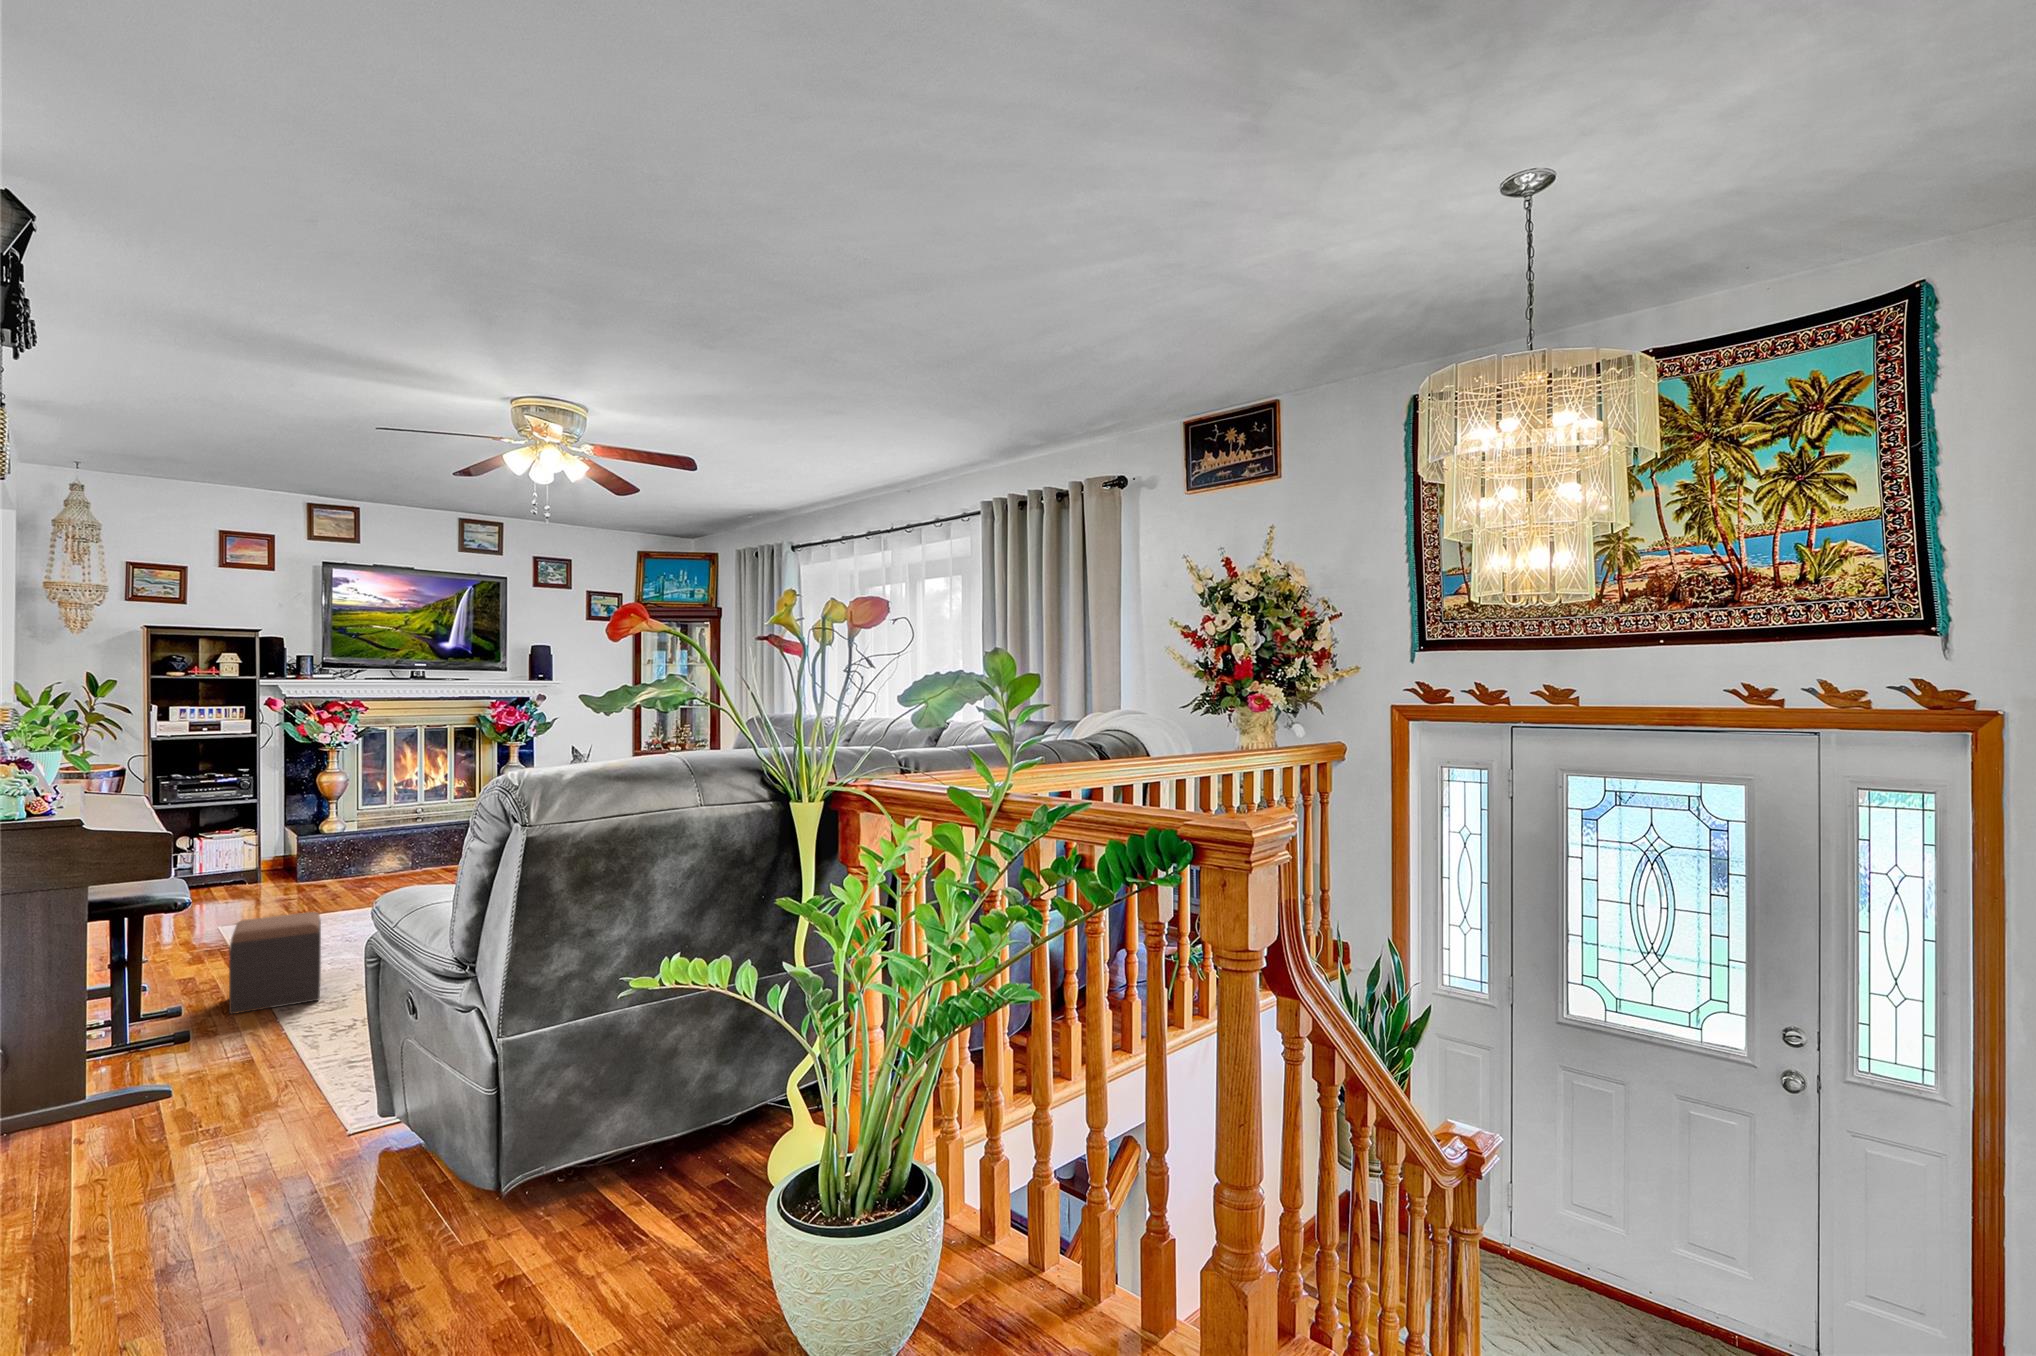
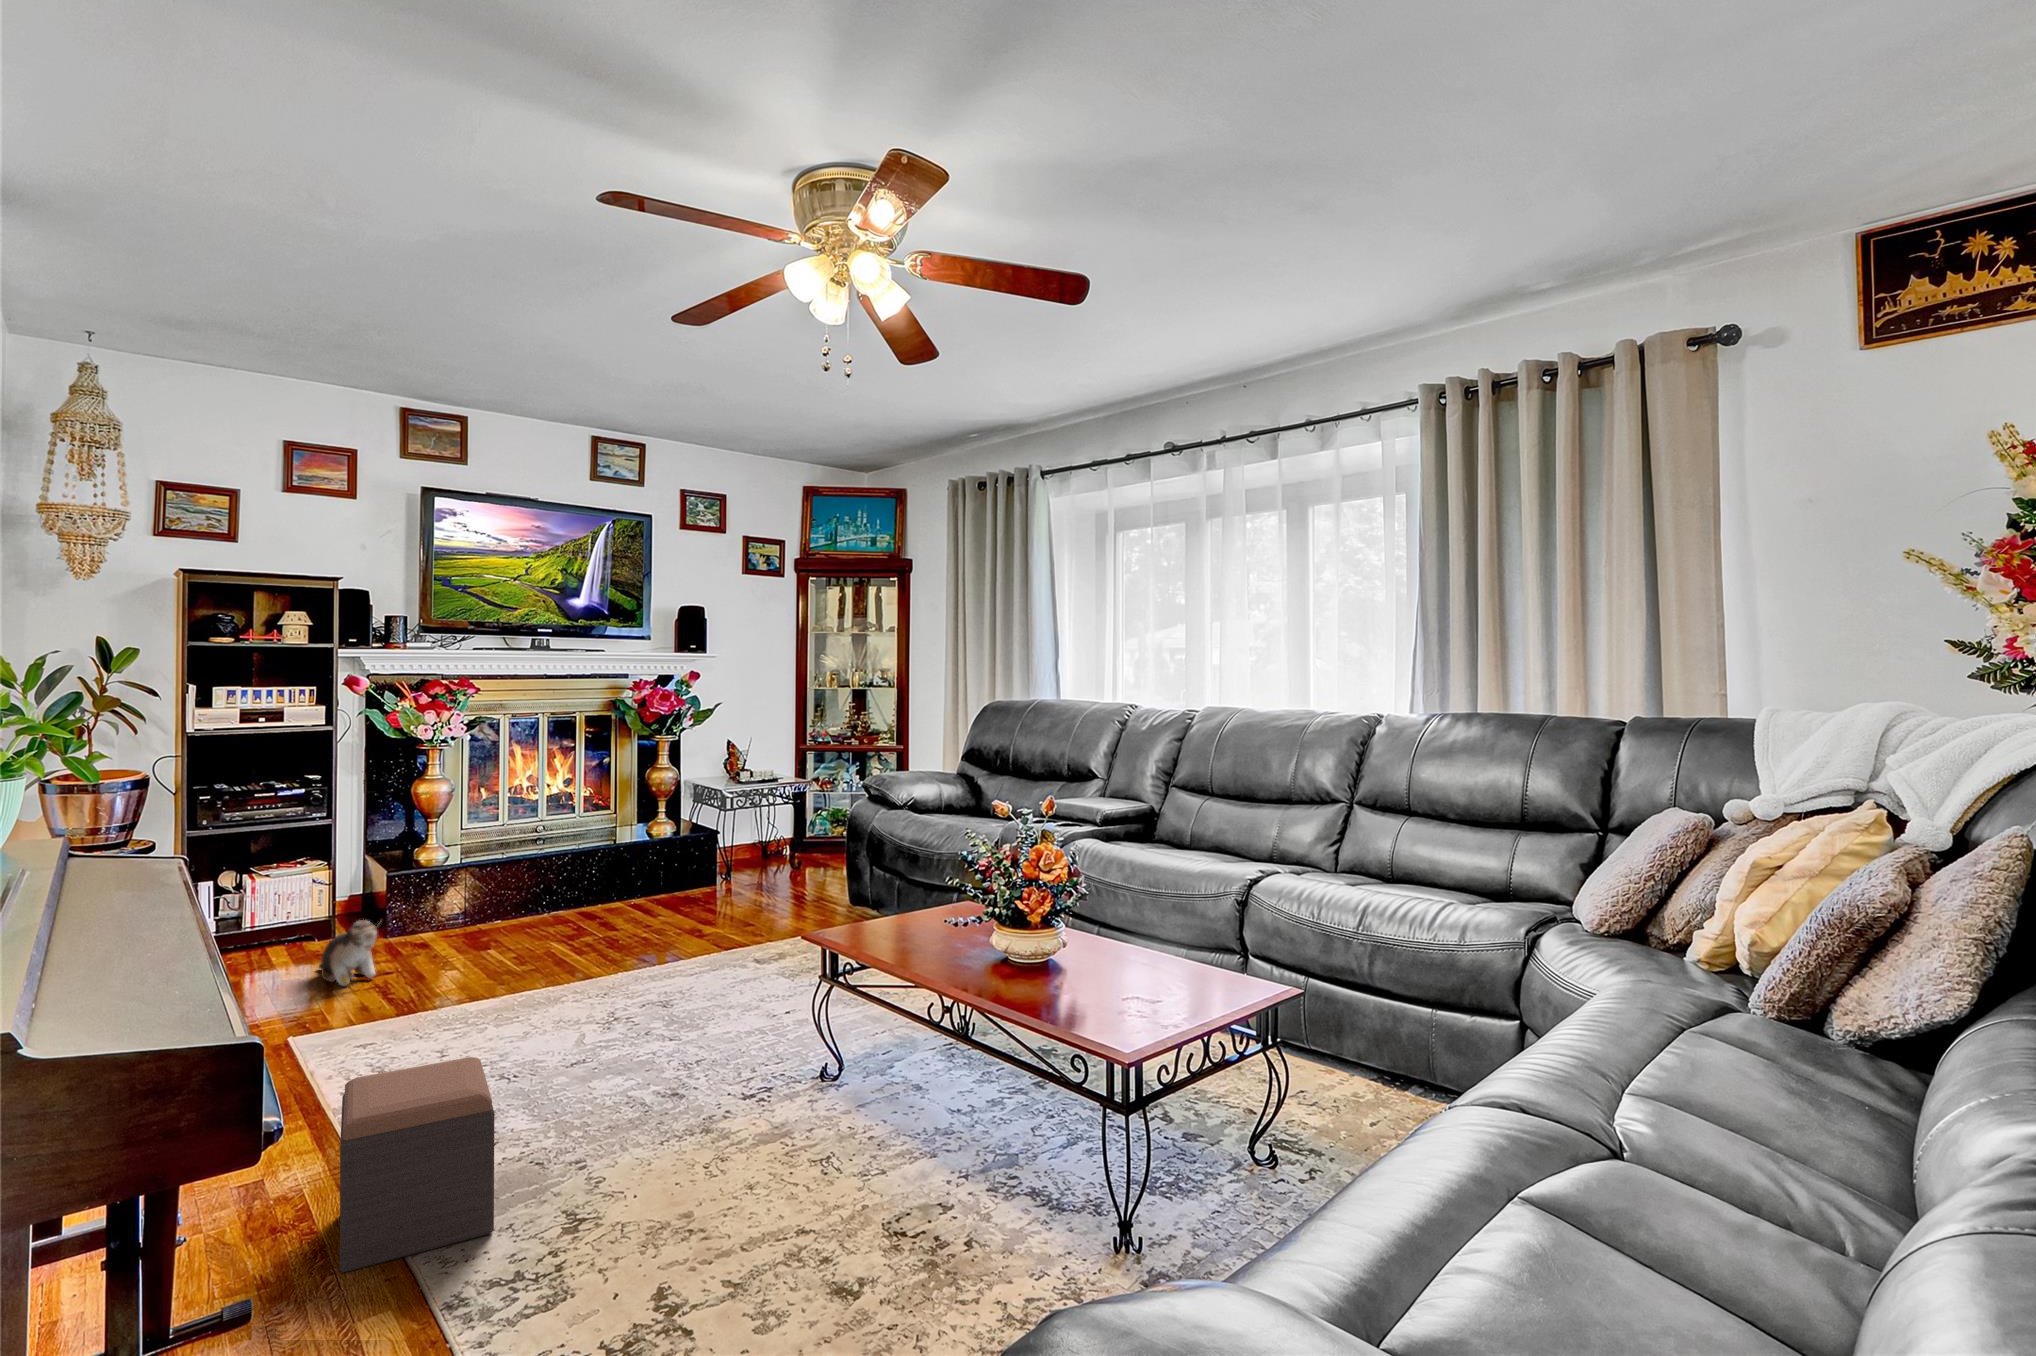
plush toy: none [242,863,285,909] -> present [319,920,377,986]

